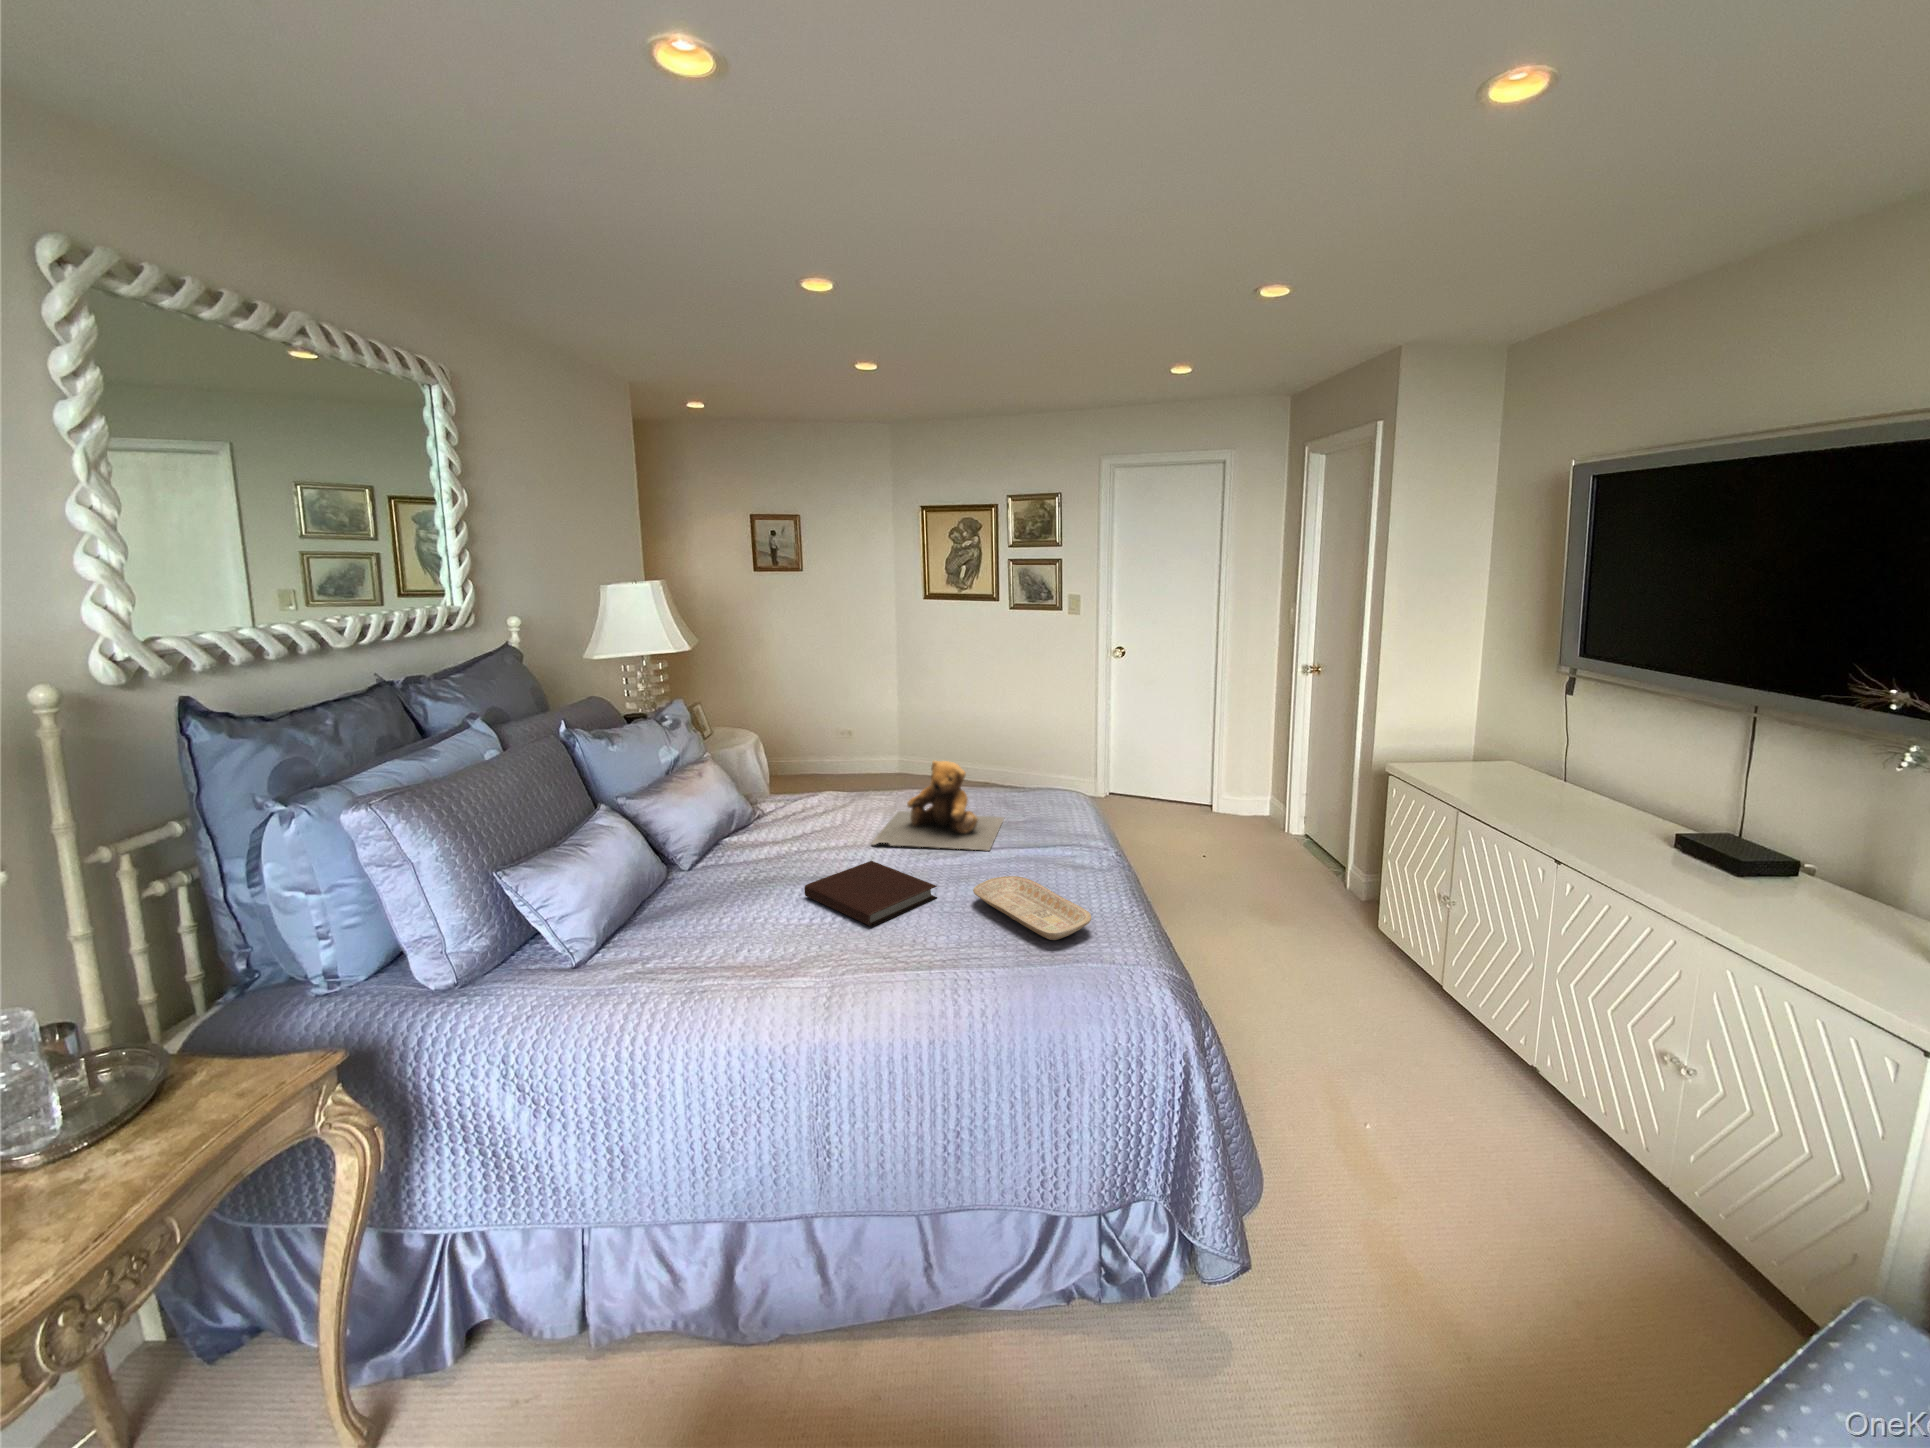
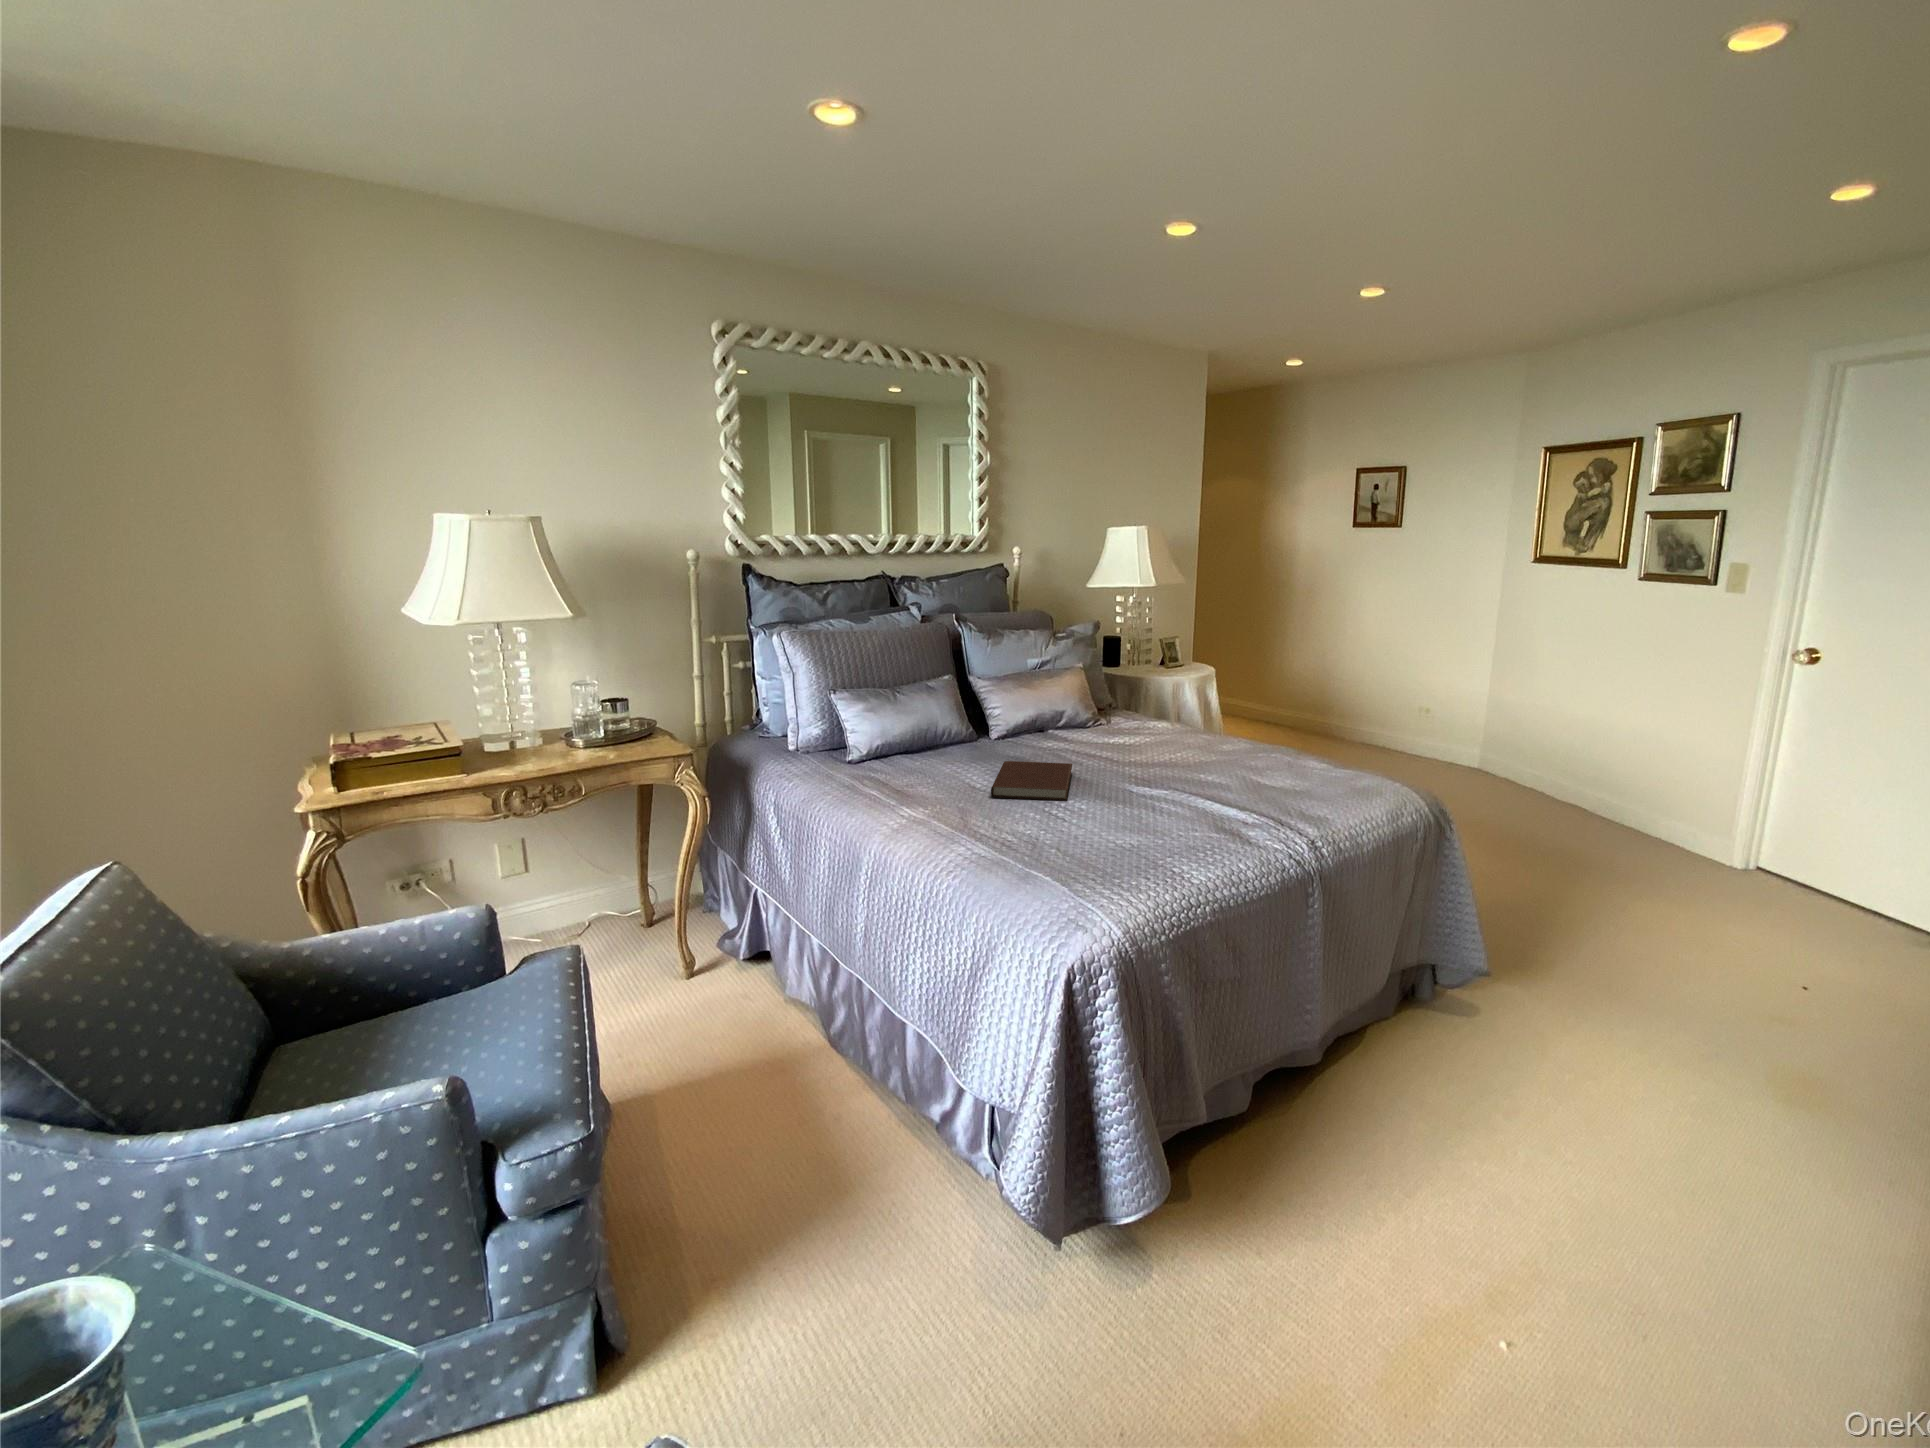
teddy bear: present [872,761,1004,851] -> none [1112,699,1259,791]
tray: present [973,876,1091,940] -> none [1046,798,1128,853]

